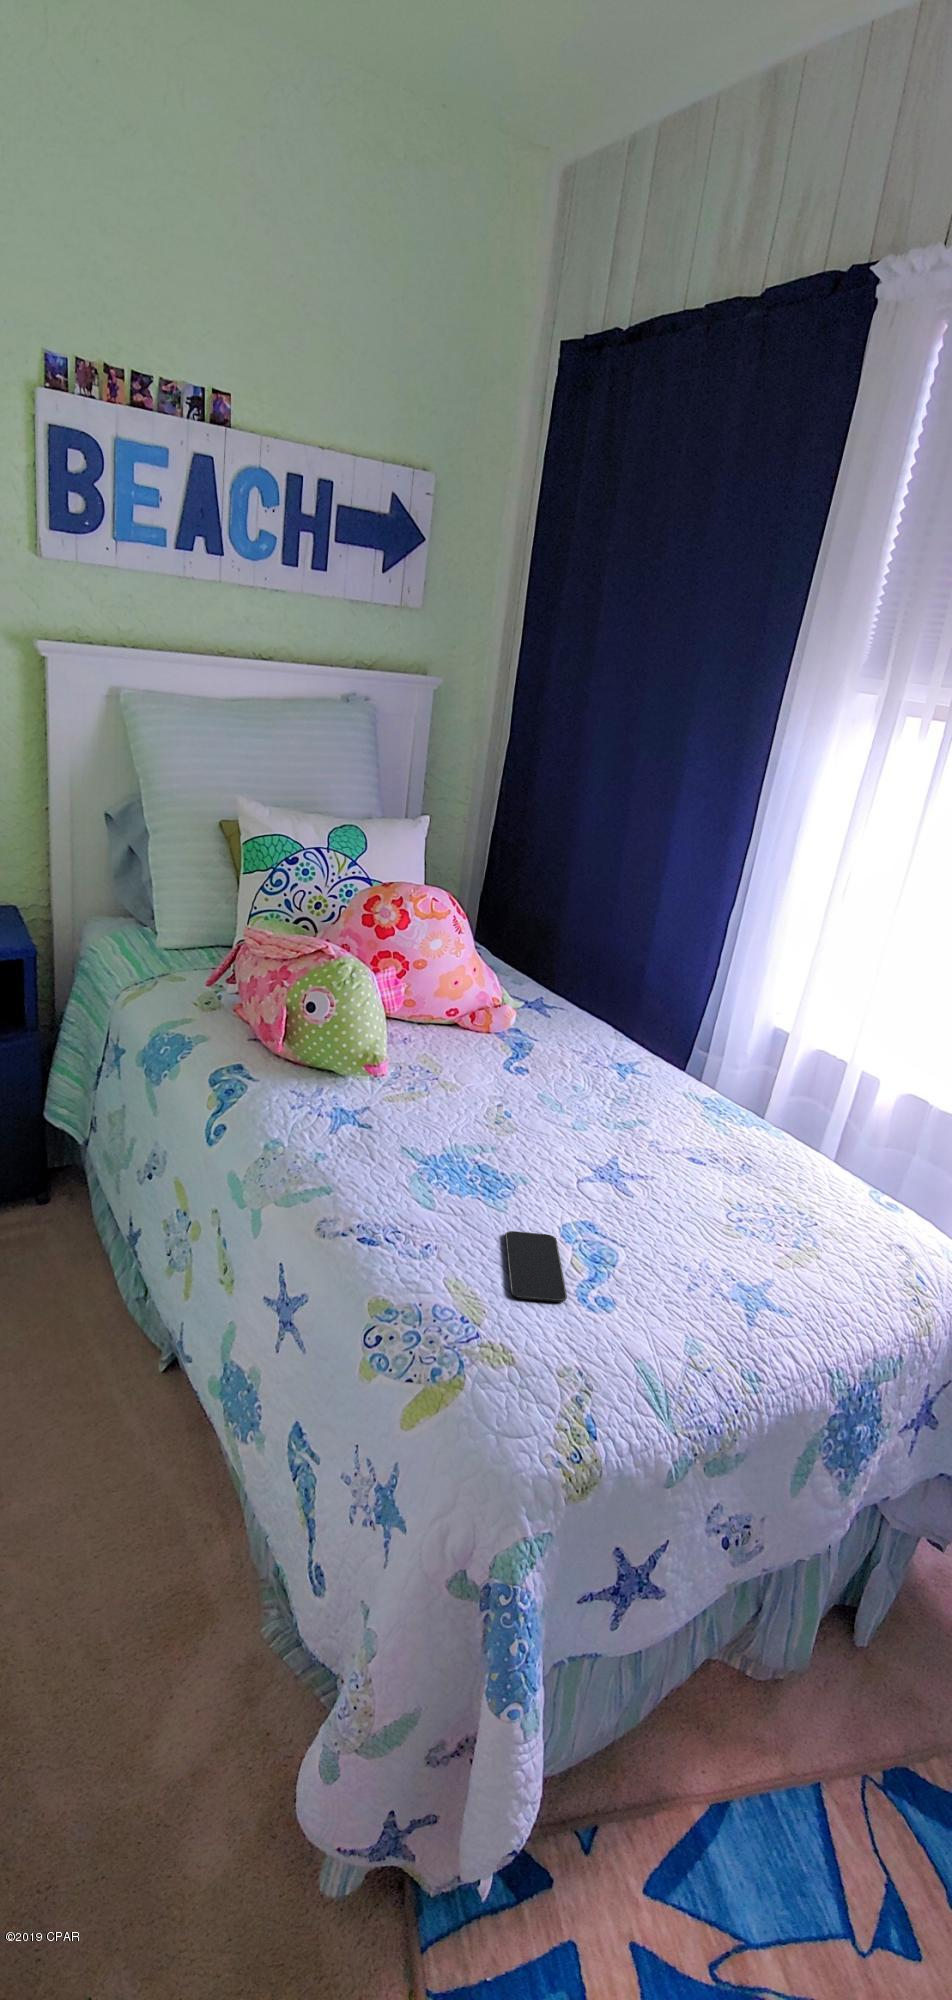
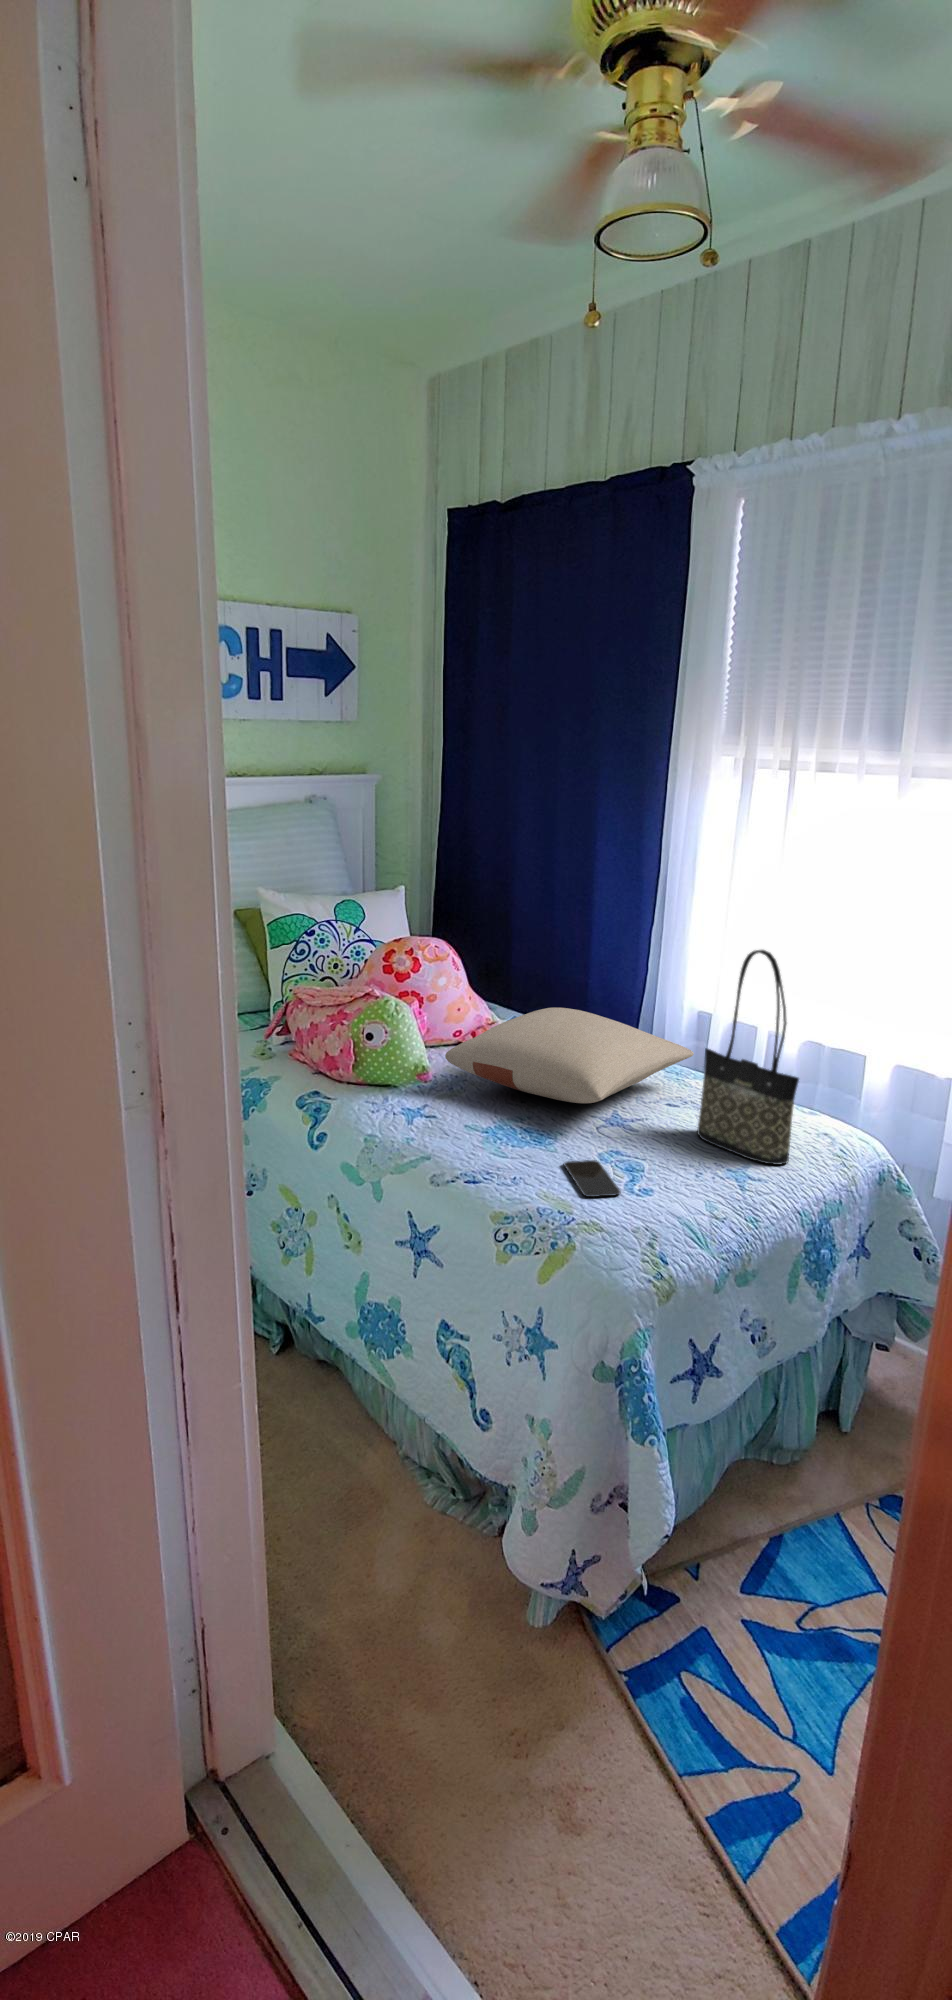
tote bag: none [712,977,861,1286] -> present [697,950,799,1164]
pillow: none [403,1002,738,1149] -> present [445,1008,694,1103]

